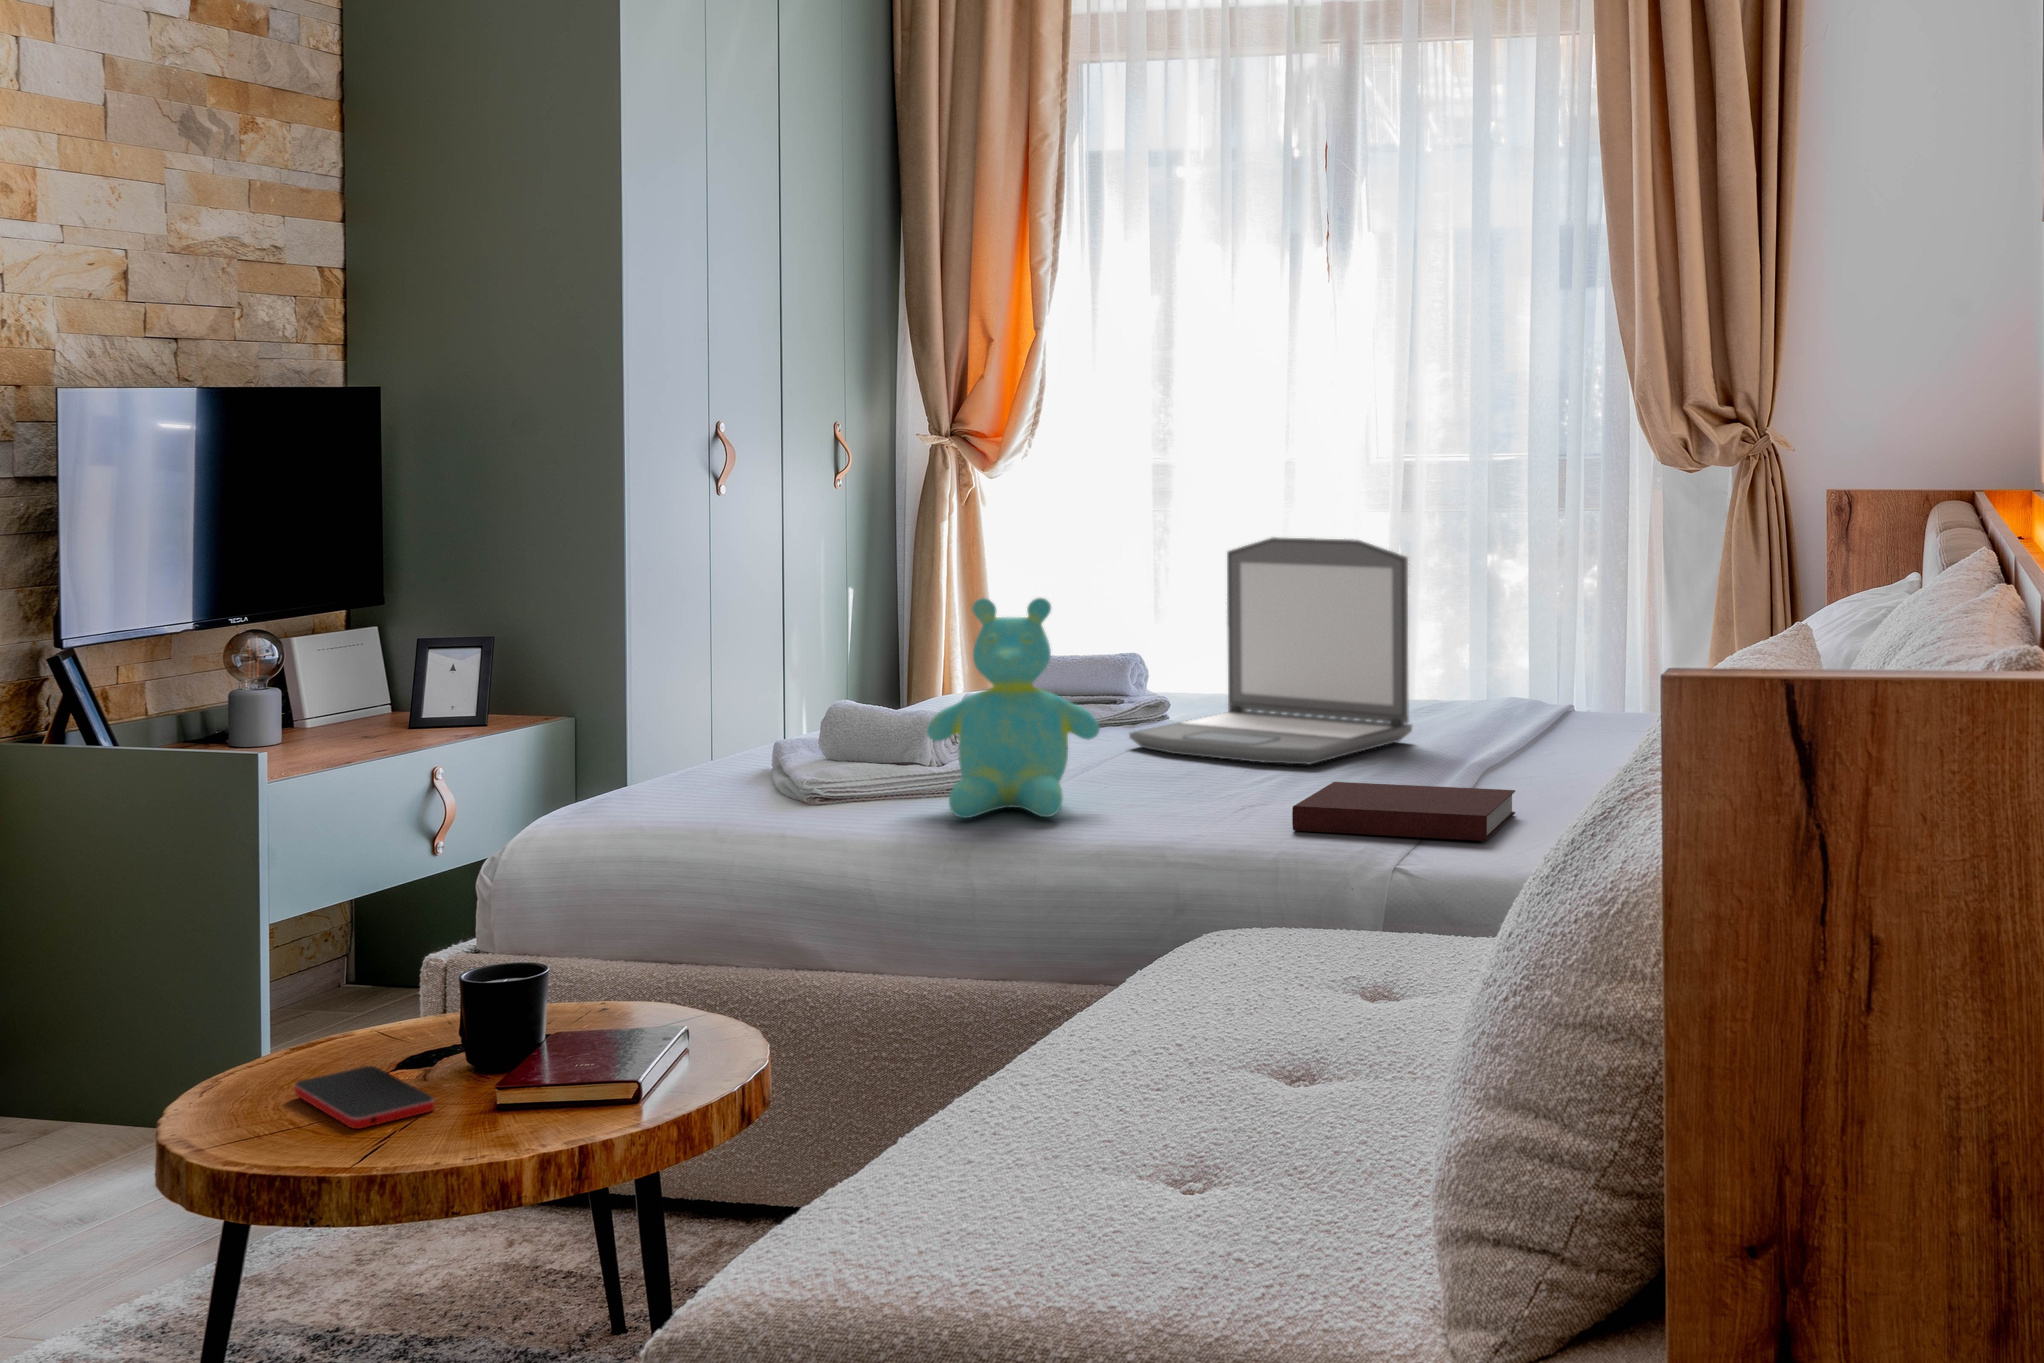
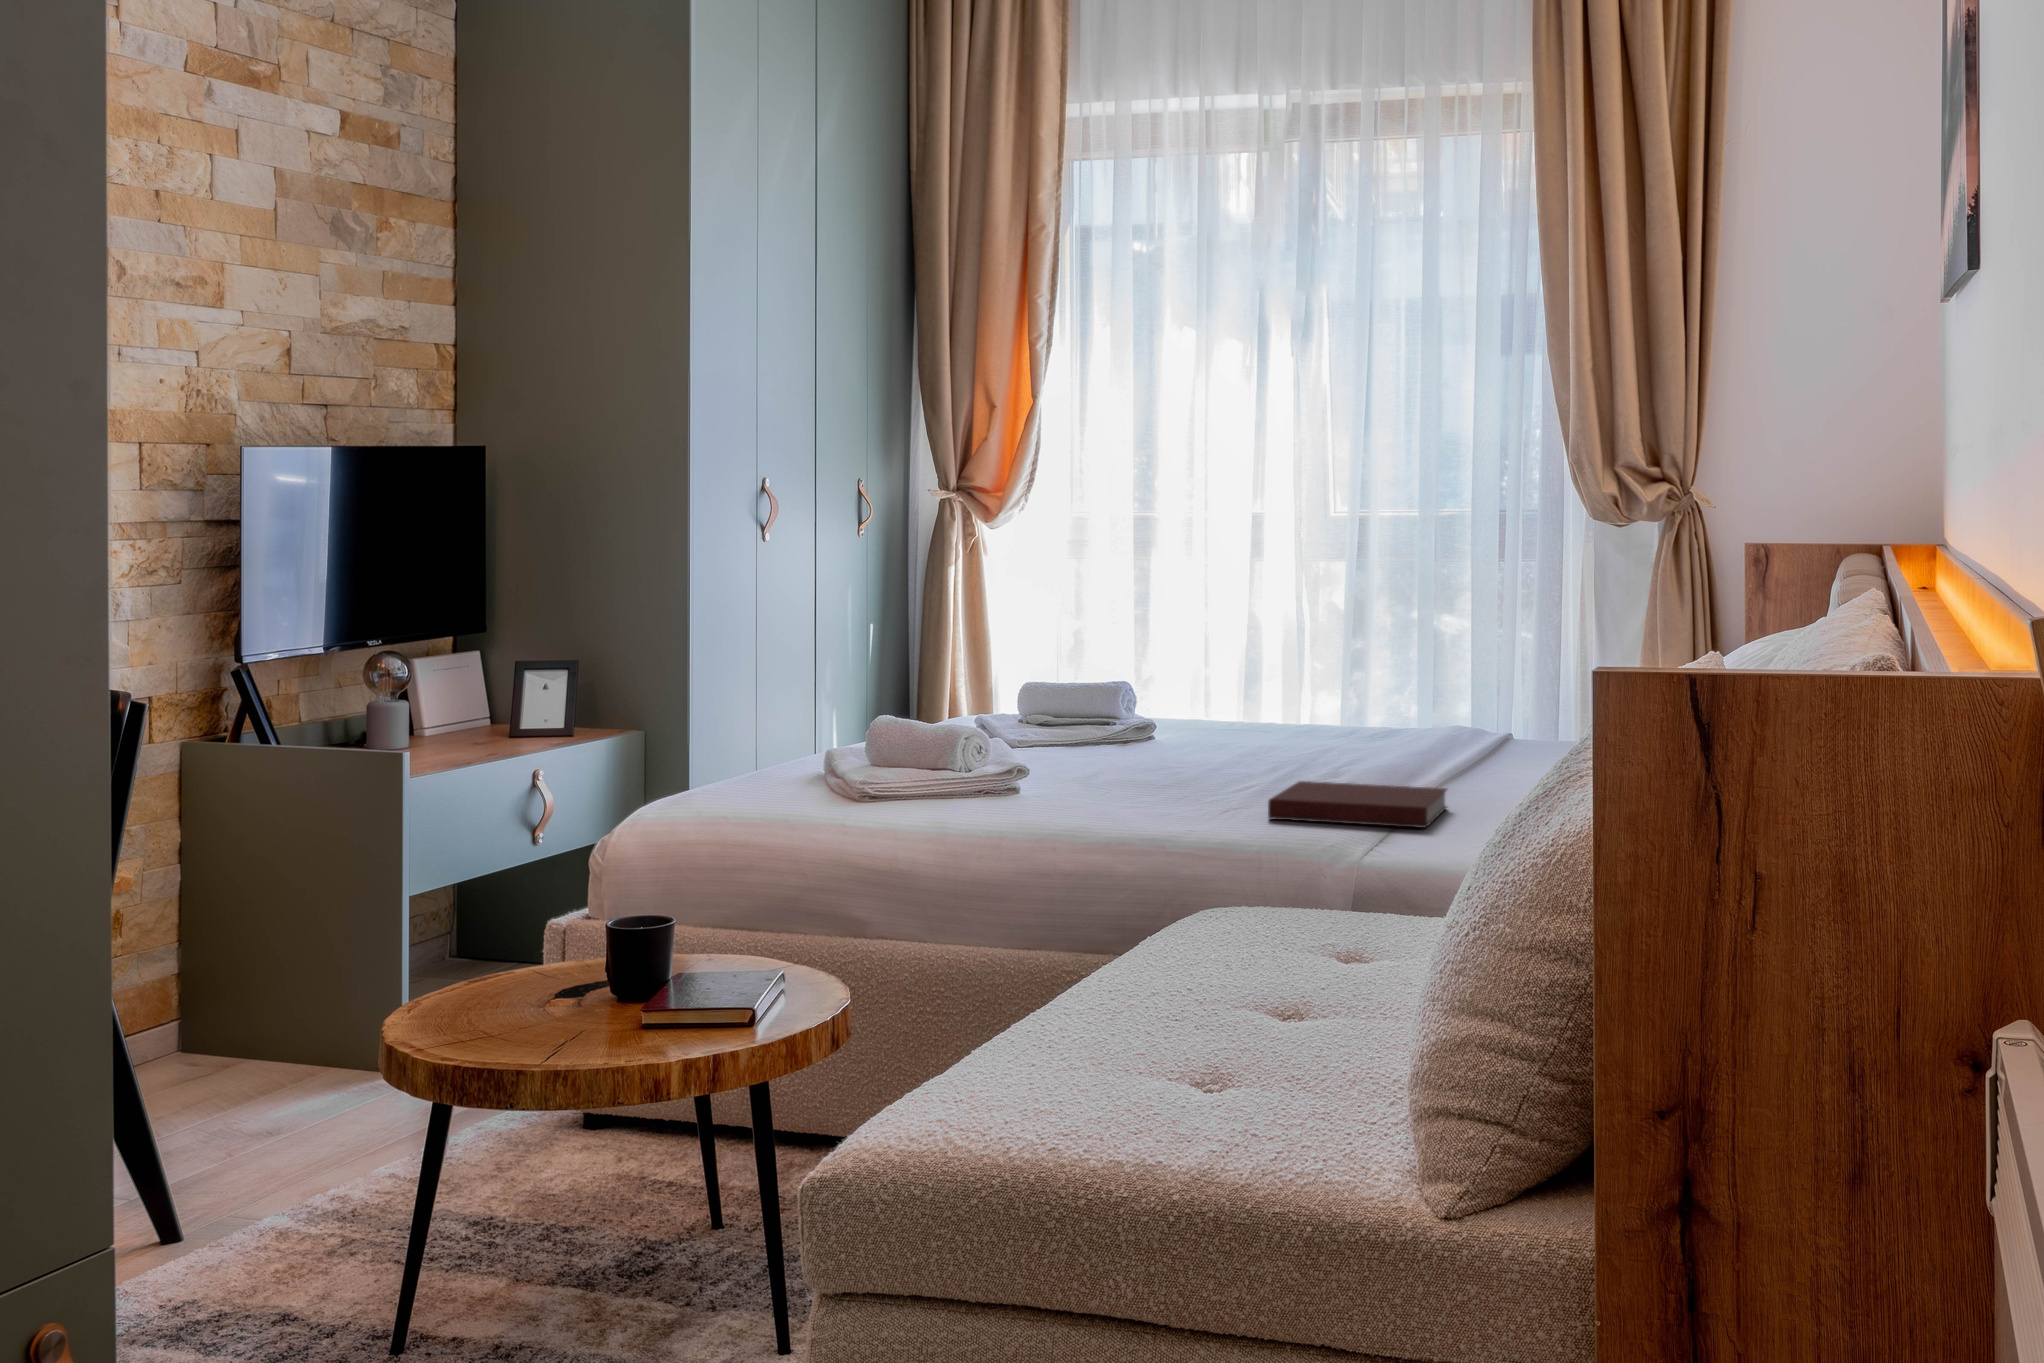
laptop: present [1129,537,1412,764] -> none [1125,582,1358,768]
teddy bear: present [927,598,1099,818] -> none [965,627,1108,808]
smartphone: present [295,1066,434,1129] -> none [474,997,592,1044]

